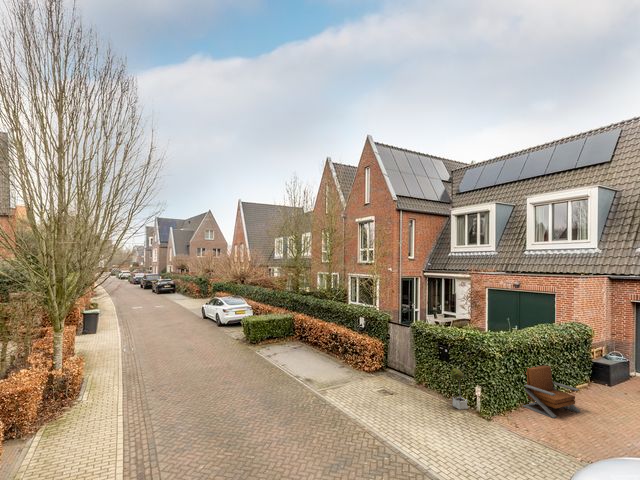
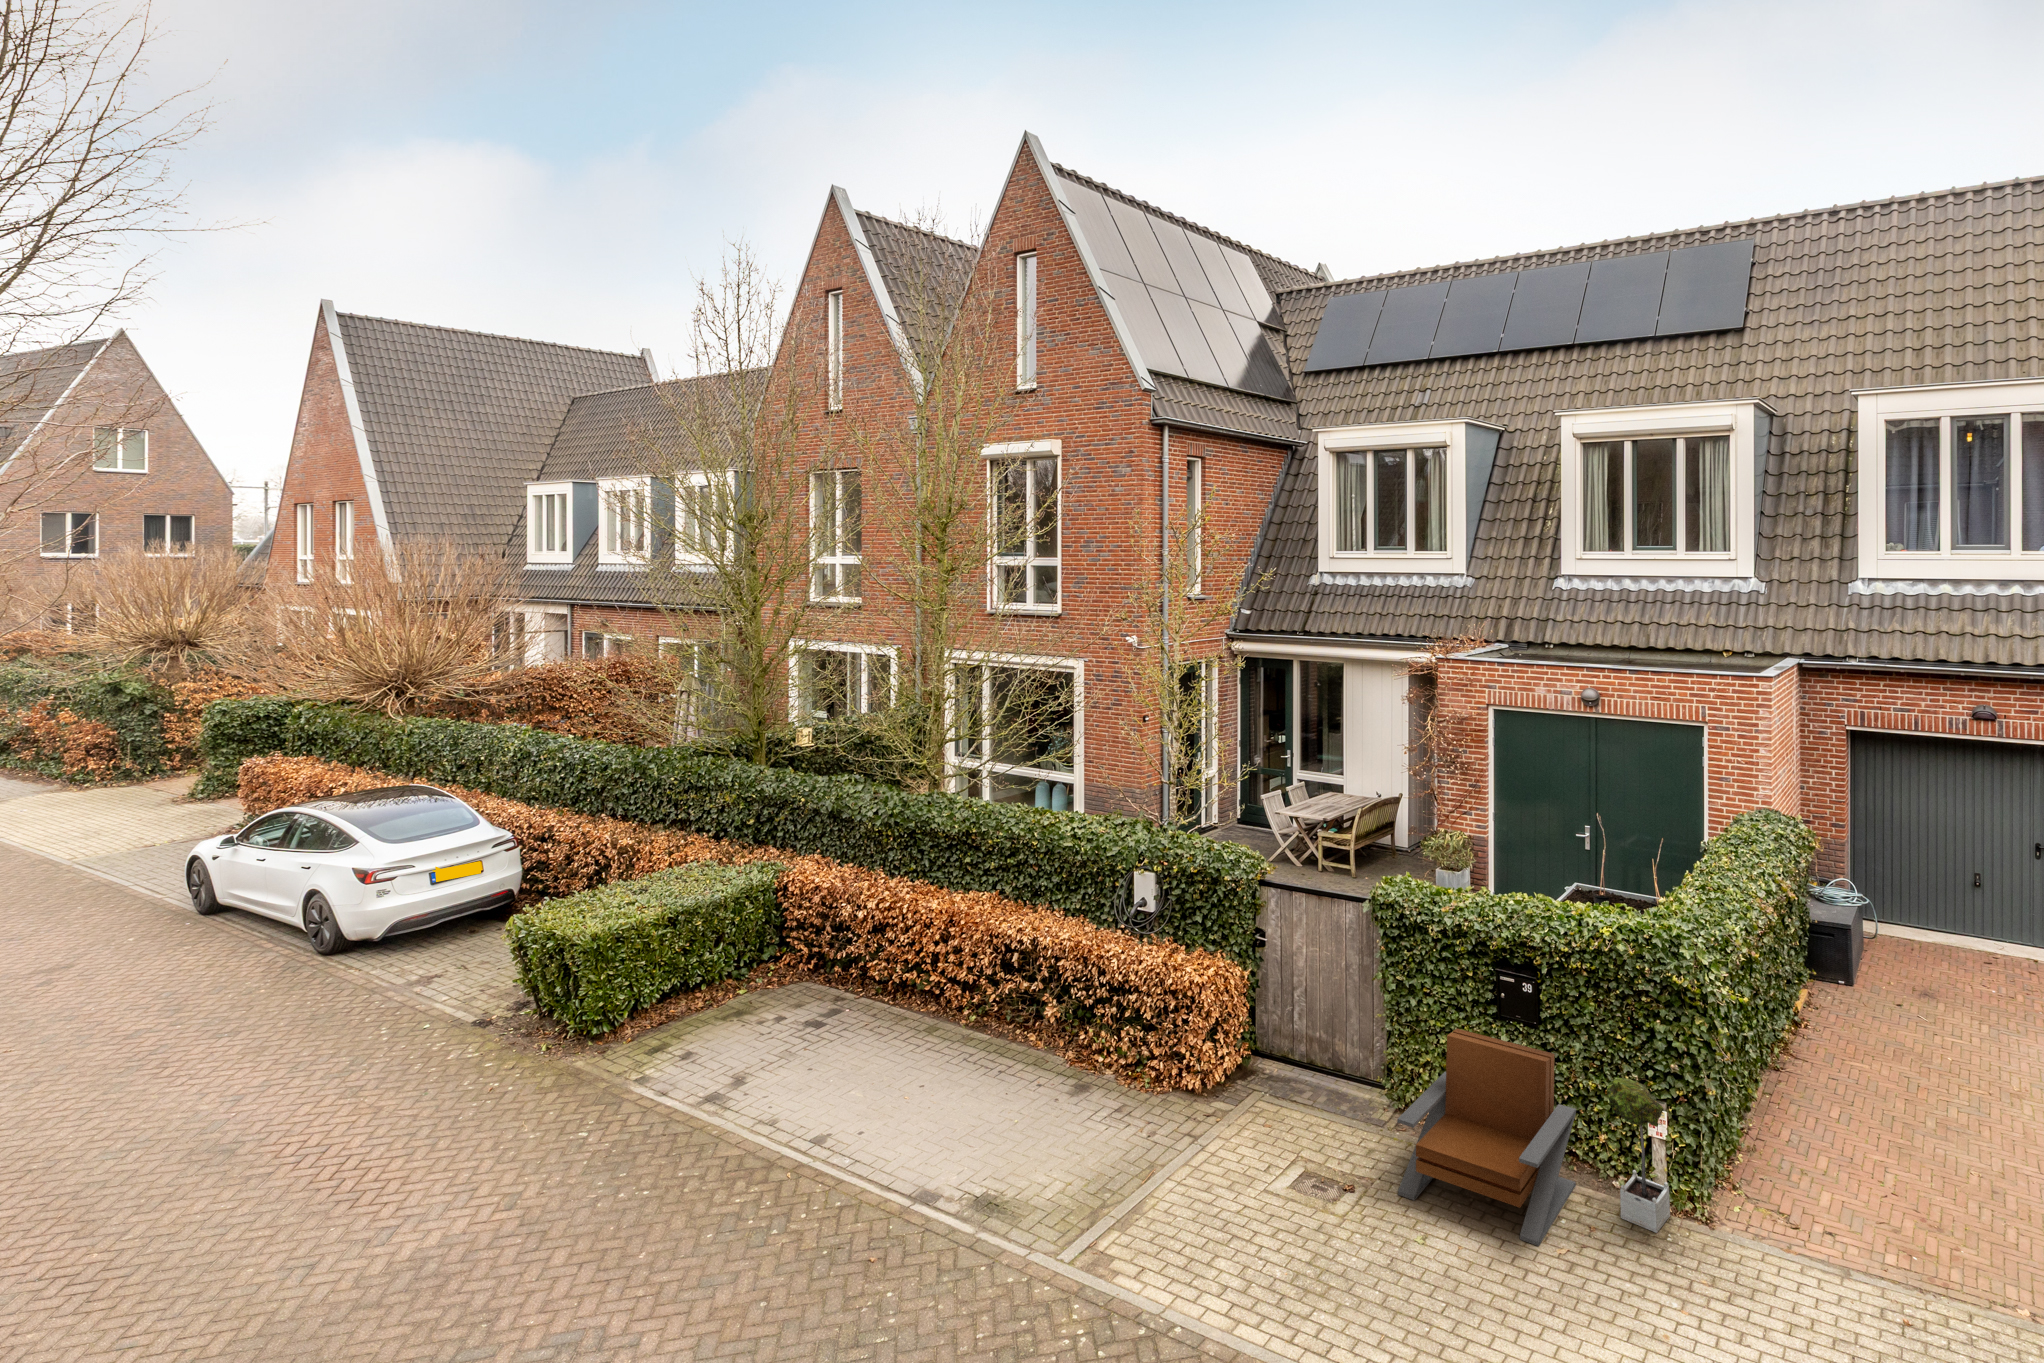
lounge chair: present [523,365,580,418] -> present [1397,1029,1576,1246]

